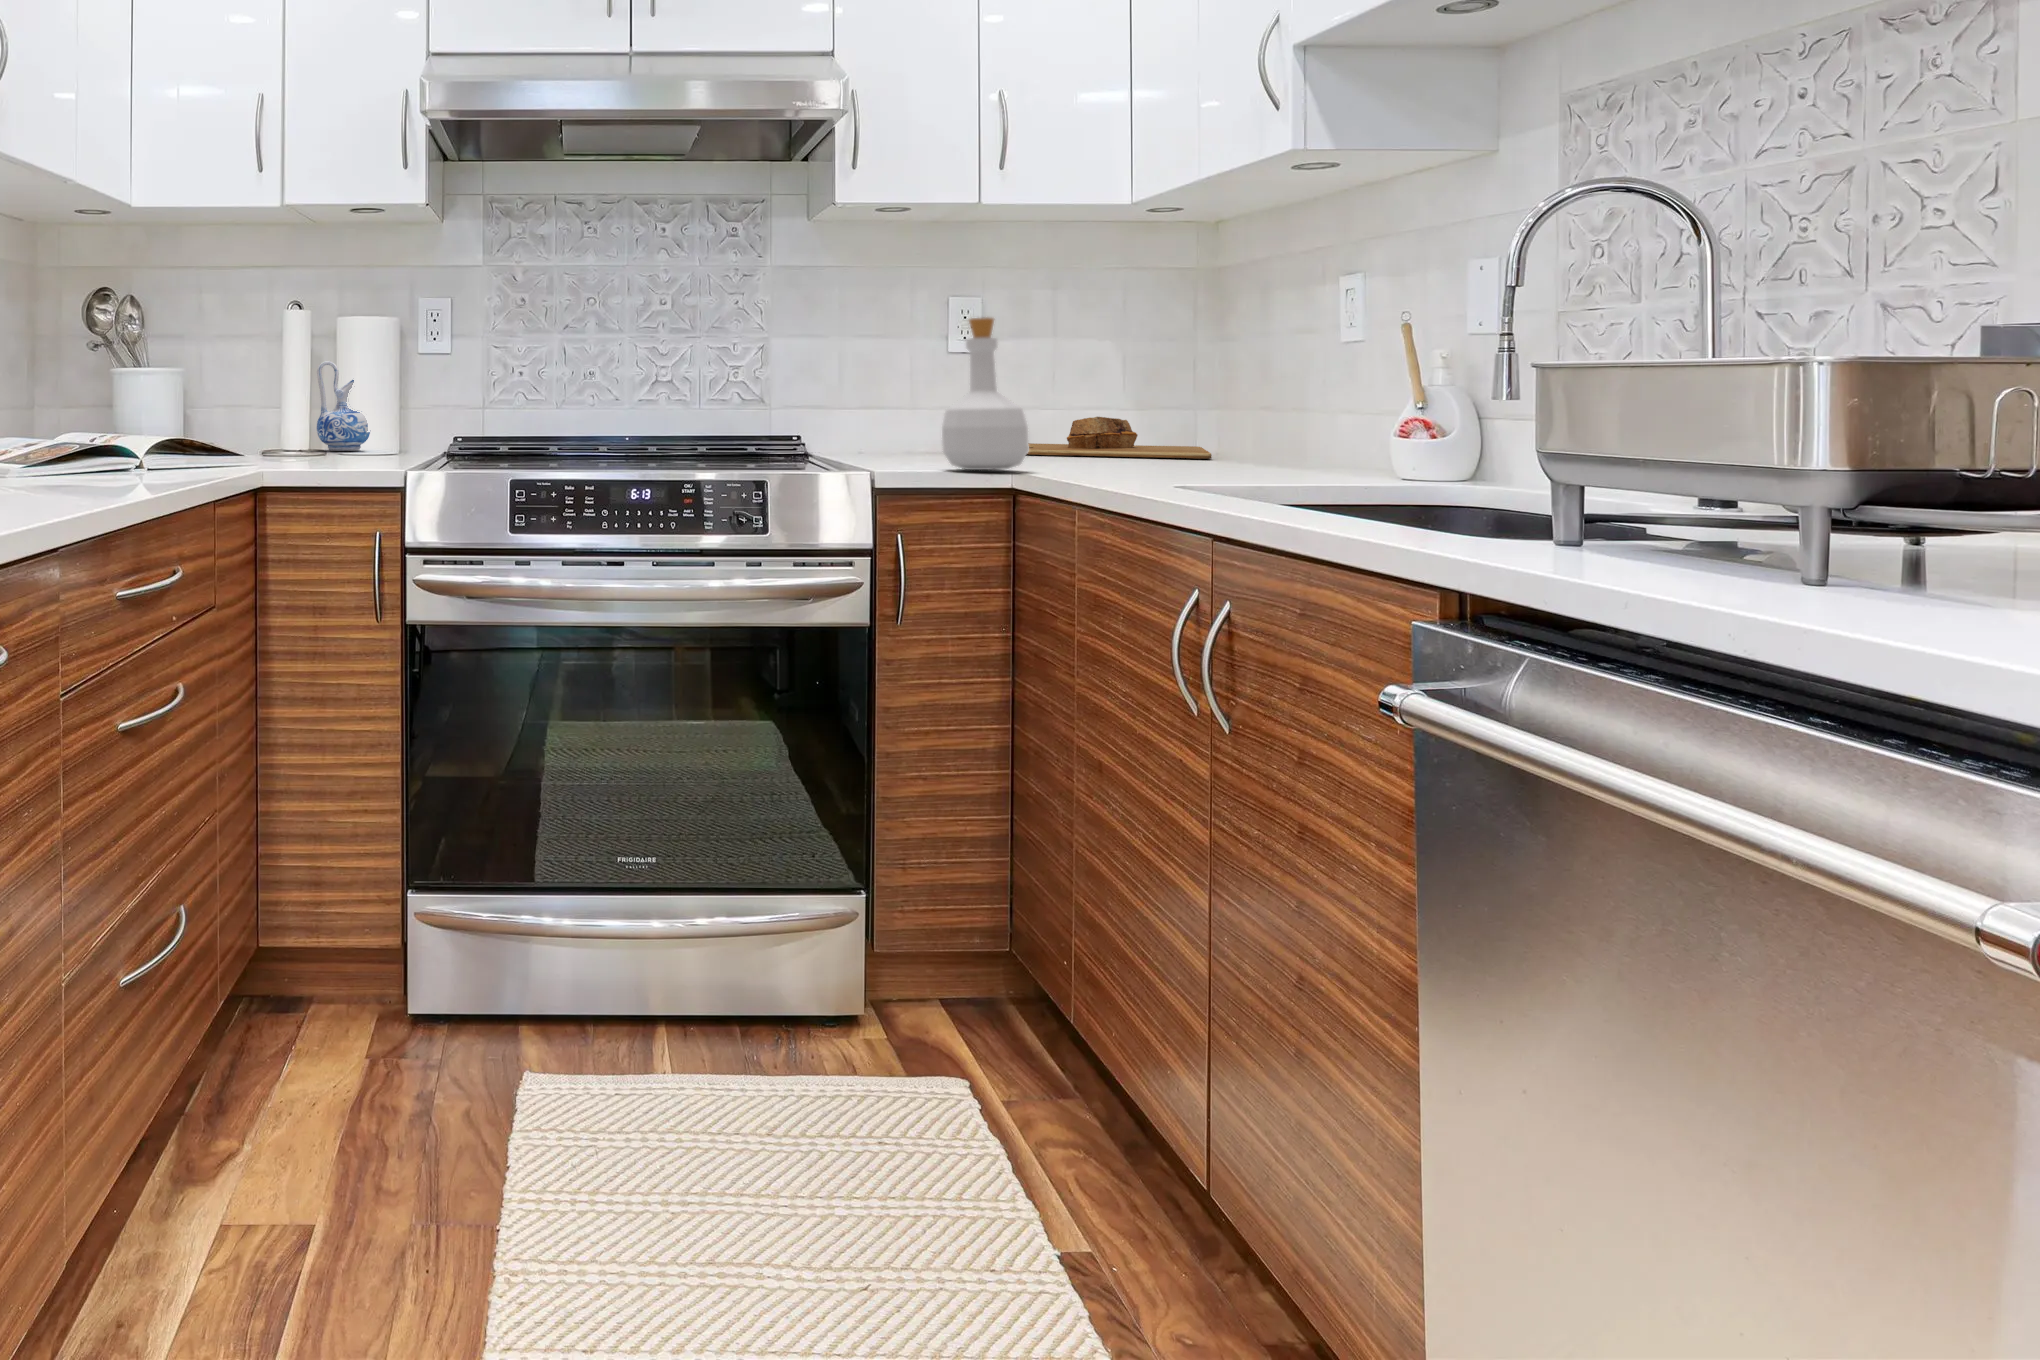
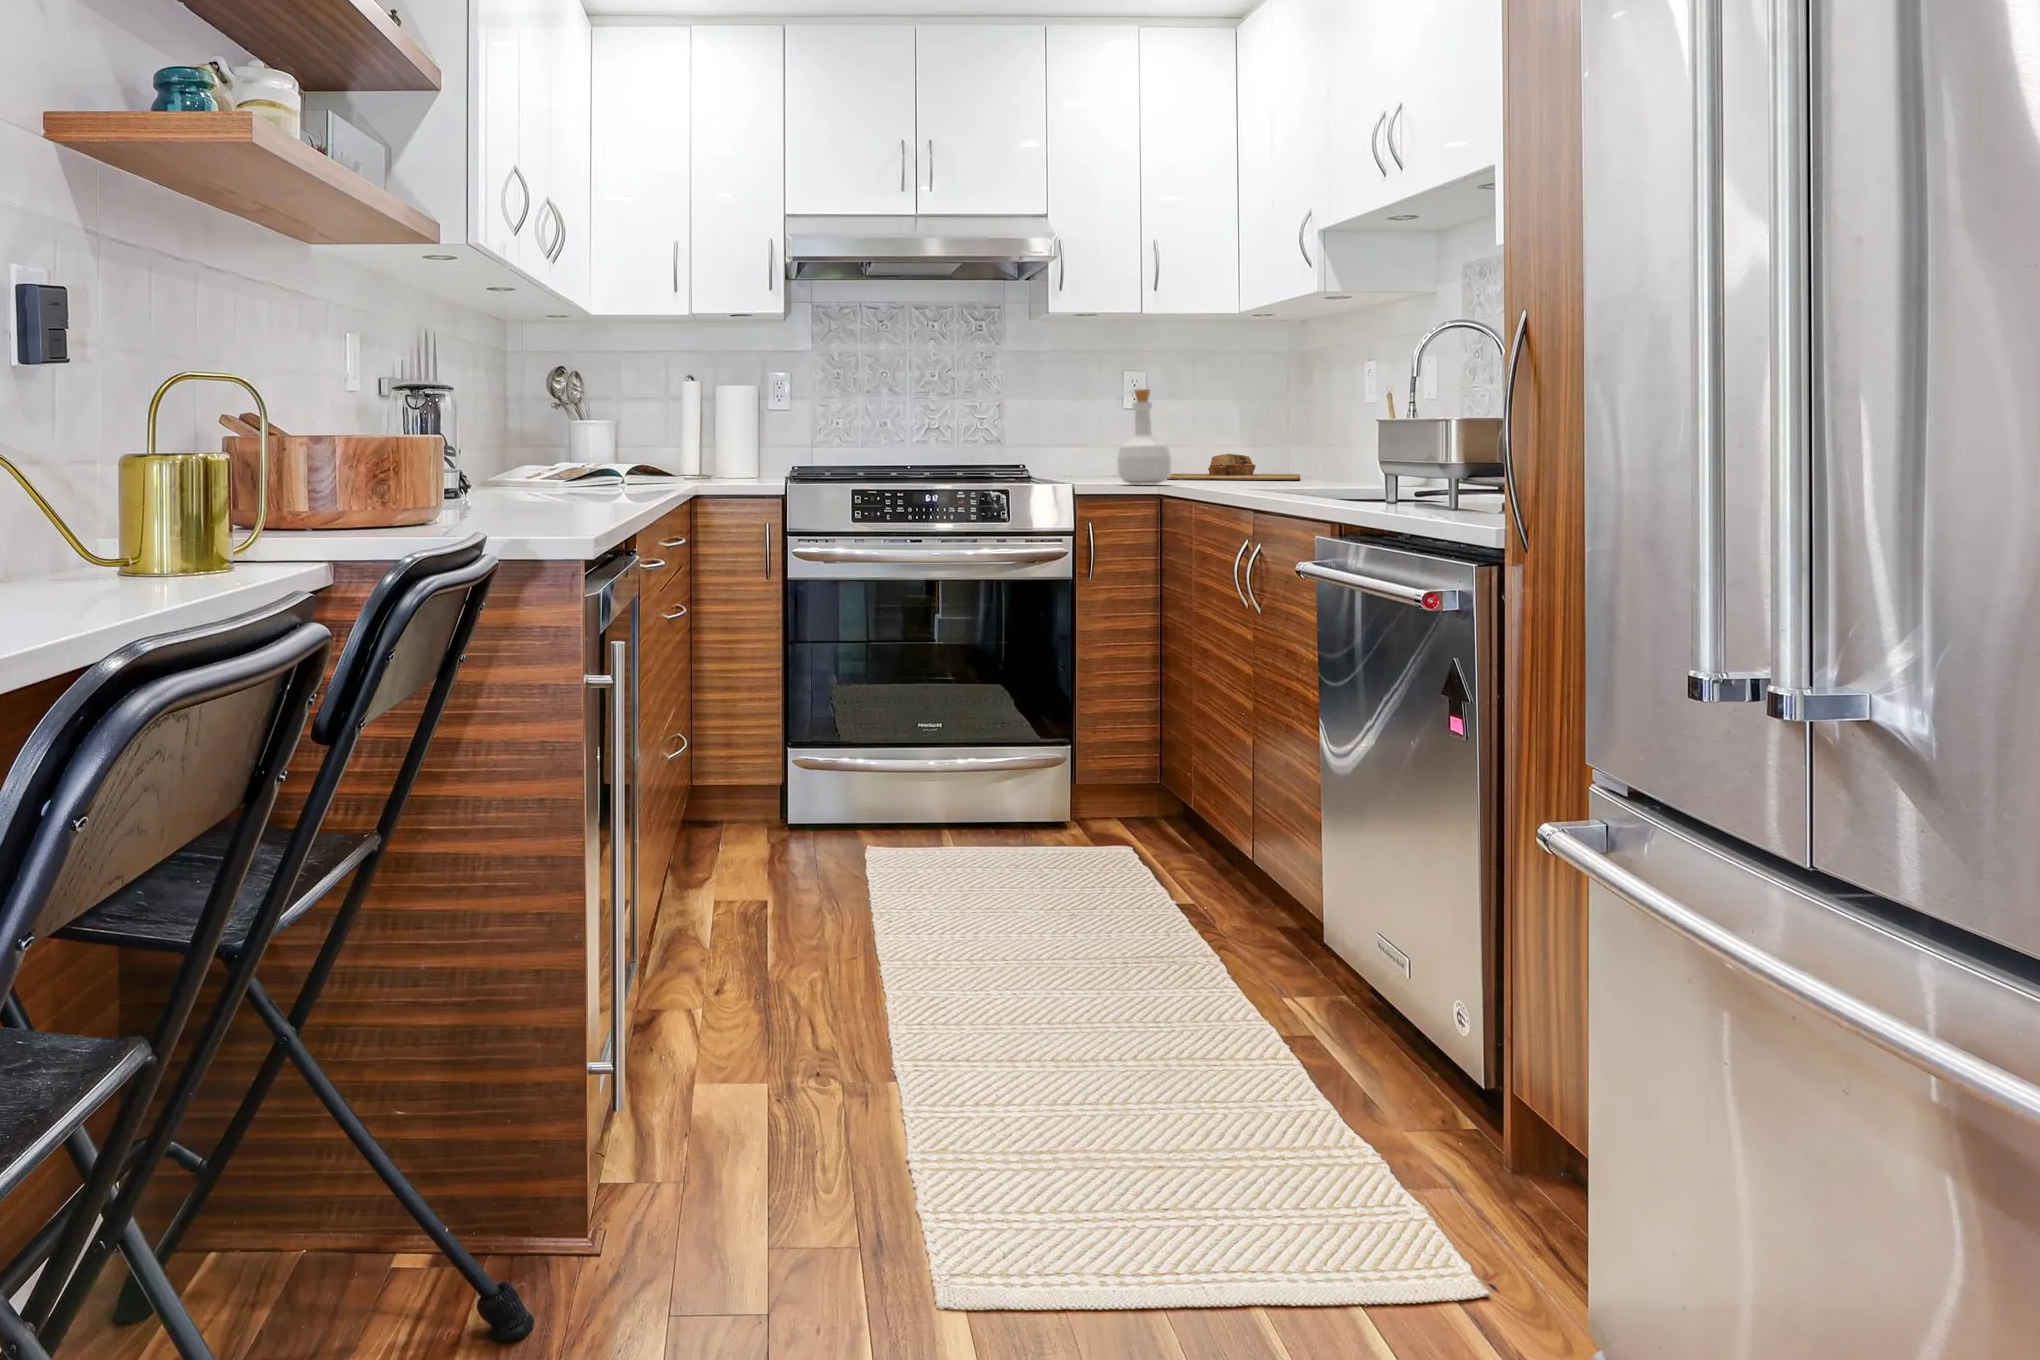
ceramic pitcher: present [317,361,370,451] -> none [704,420,739,480]

